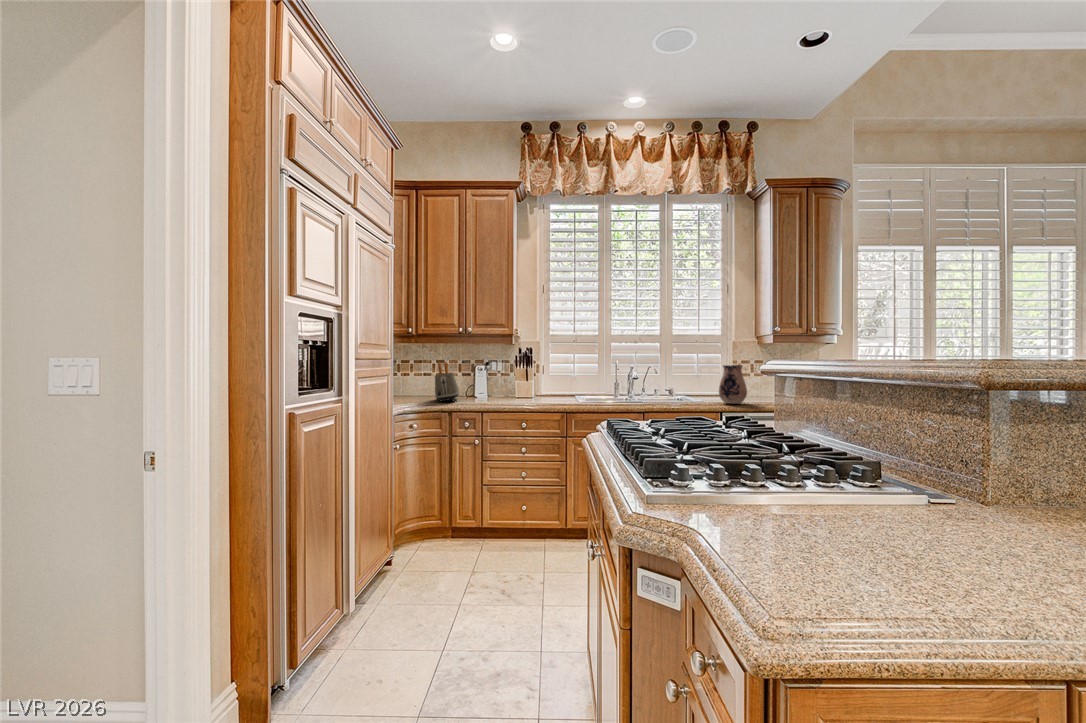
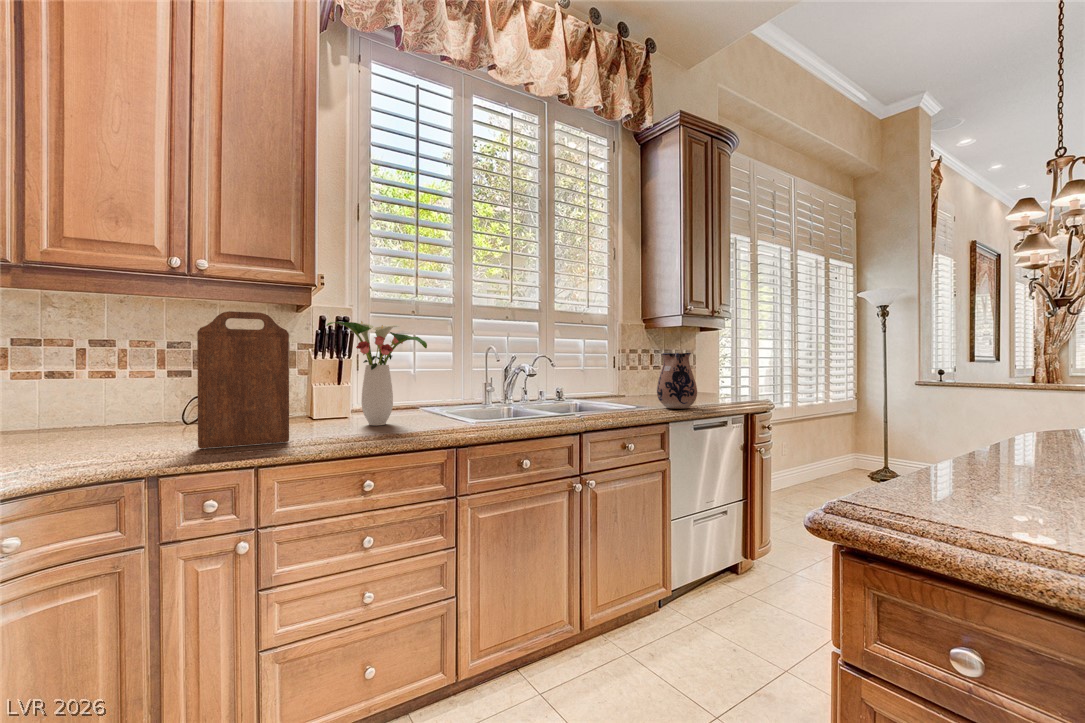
flower arrangement: none [513,350,555,401] -> present [326,321,427,425]
cutting board: none [465,351,495,404] -> present [197,311,289,449]
toaster: present [435,362,459,401] -> none [89,340,171,448]

